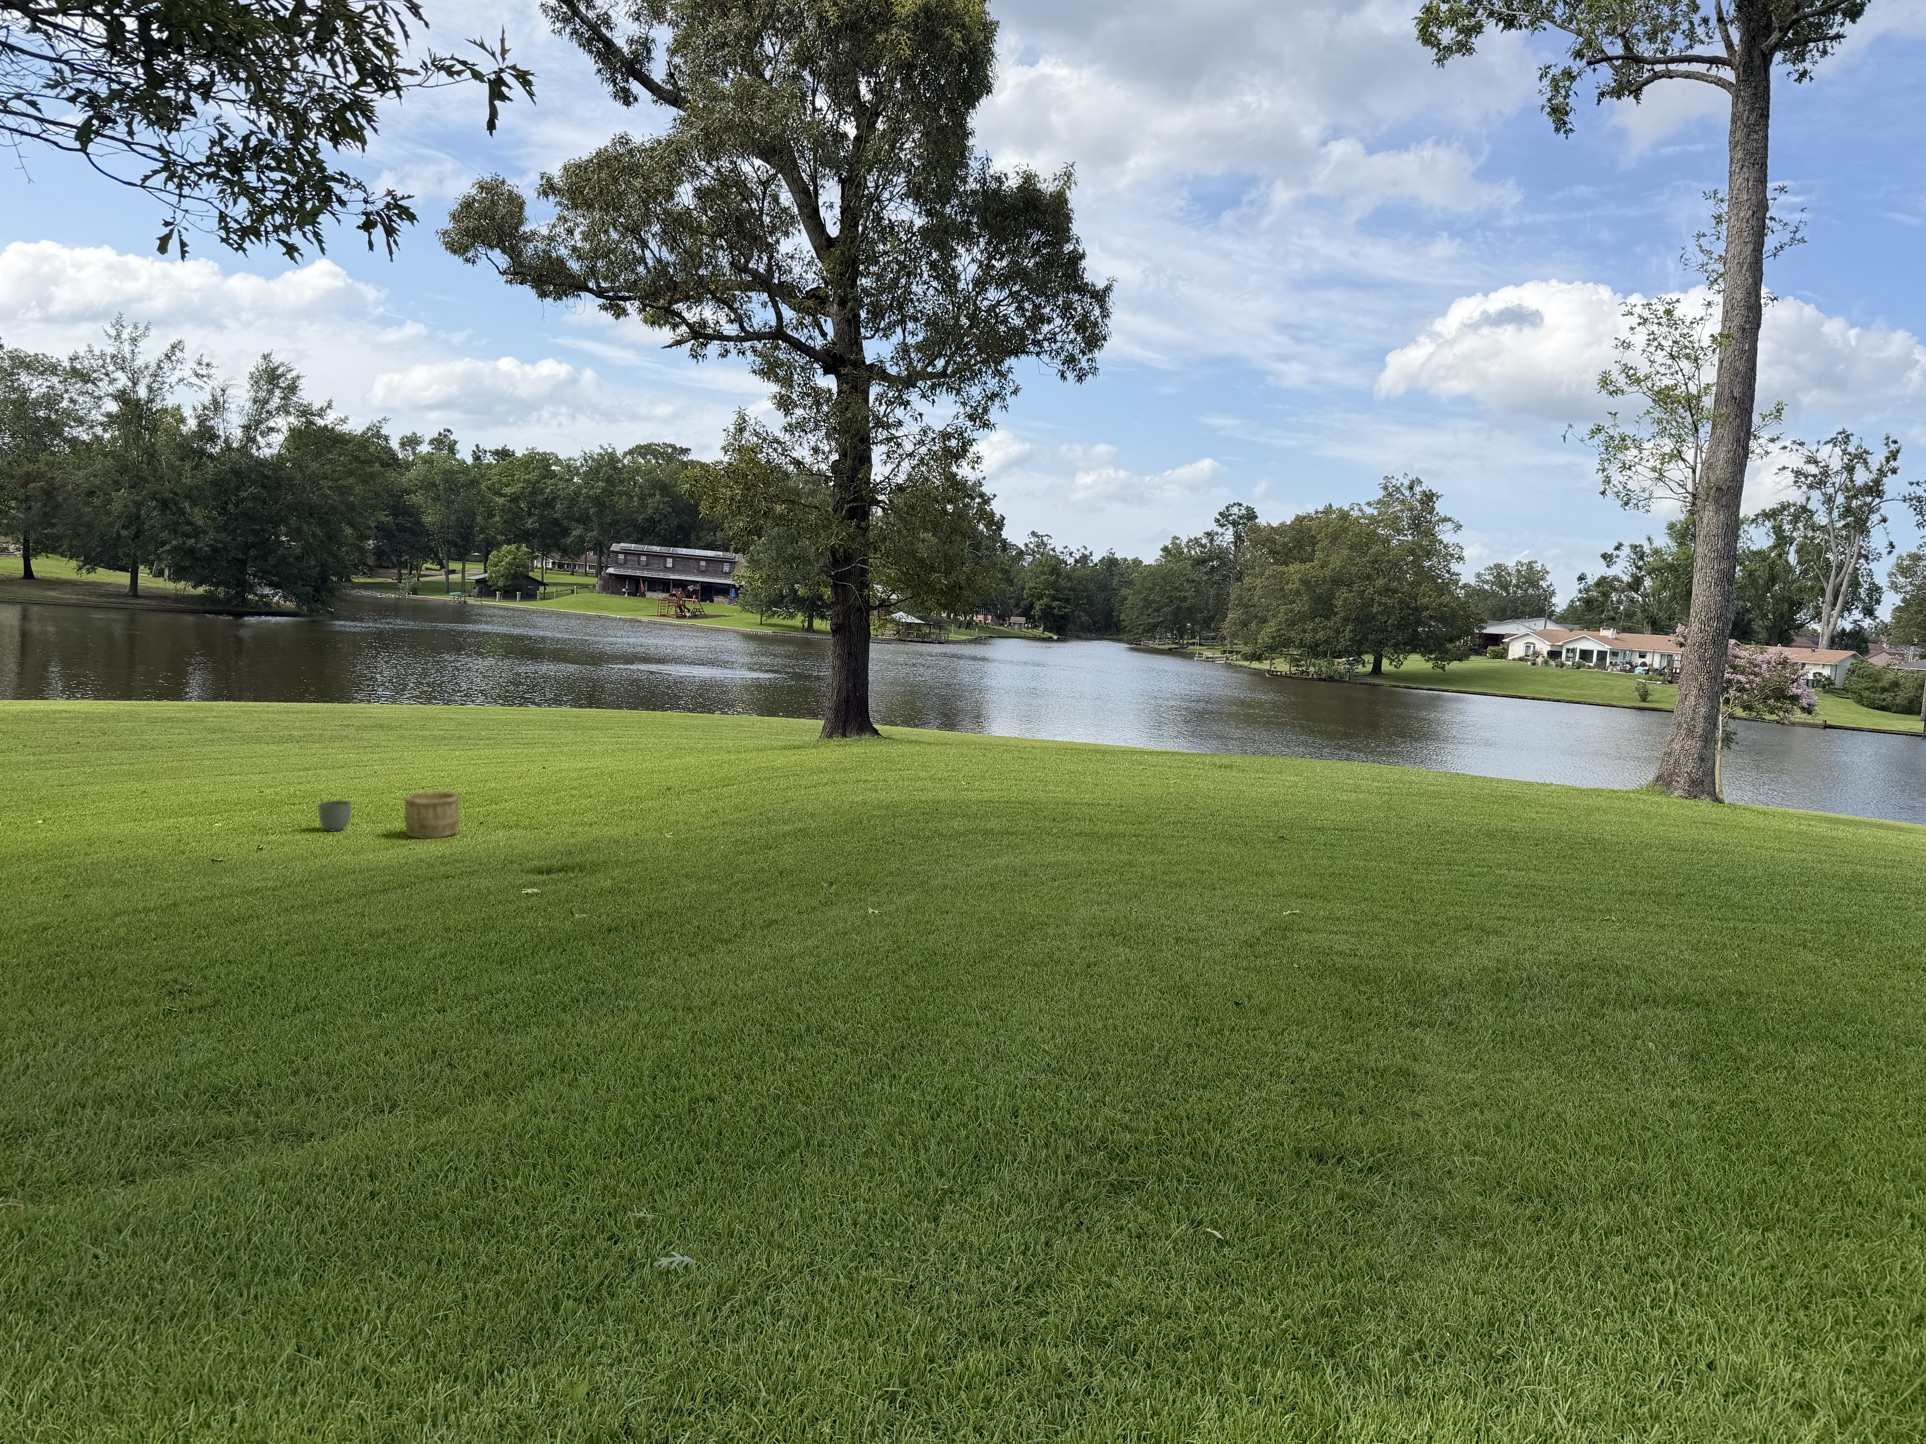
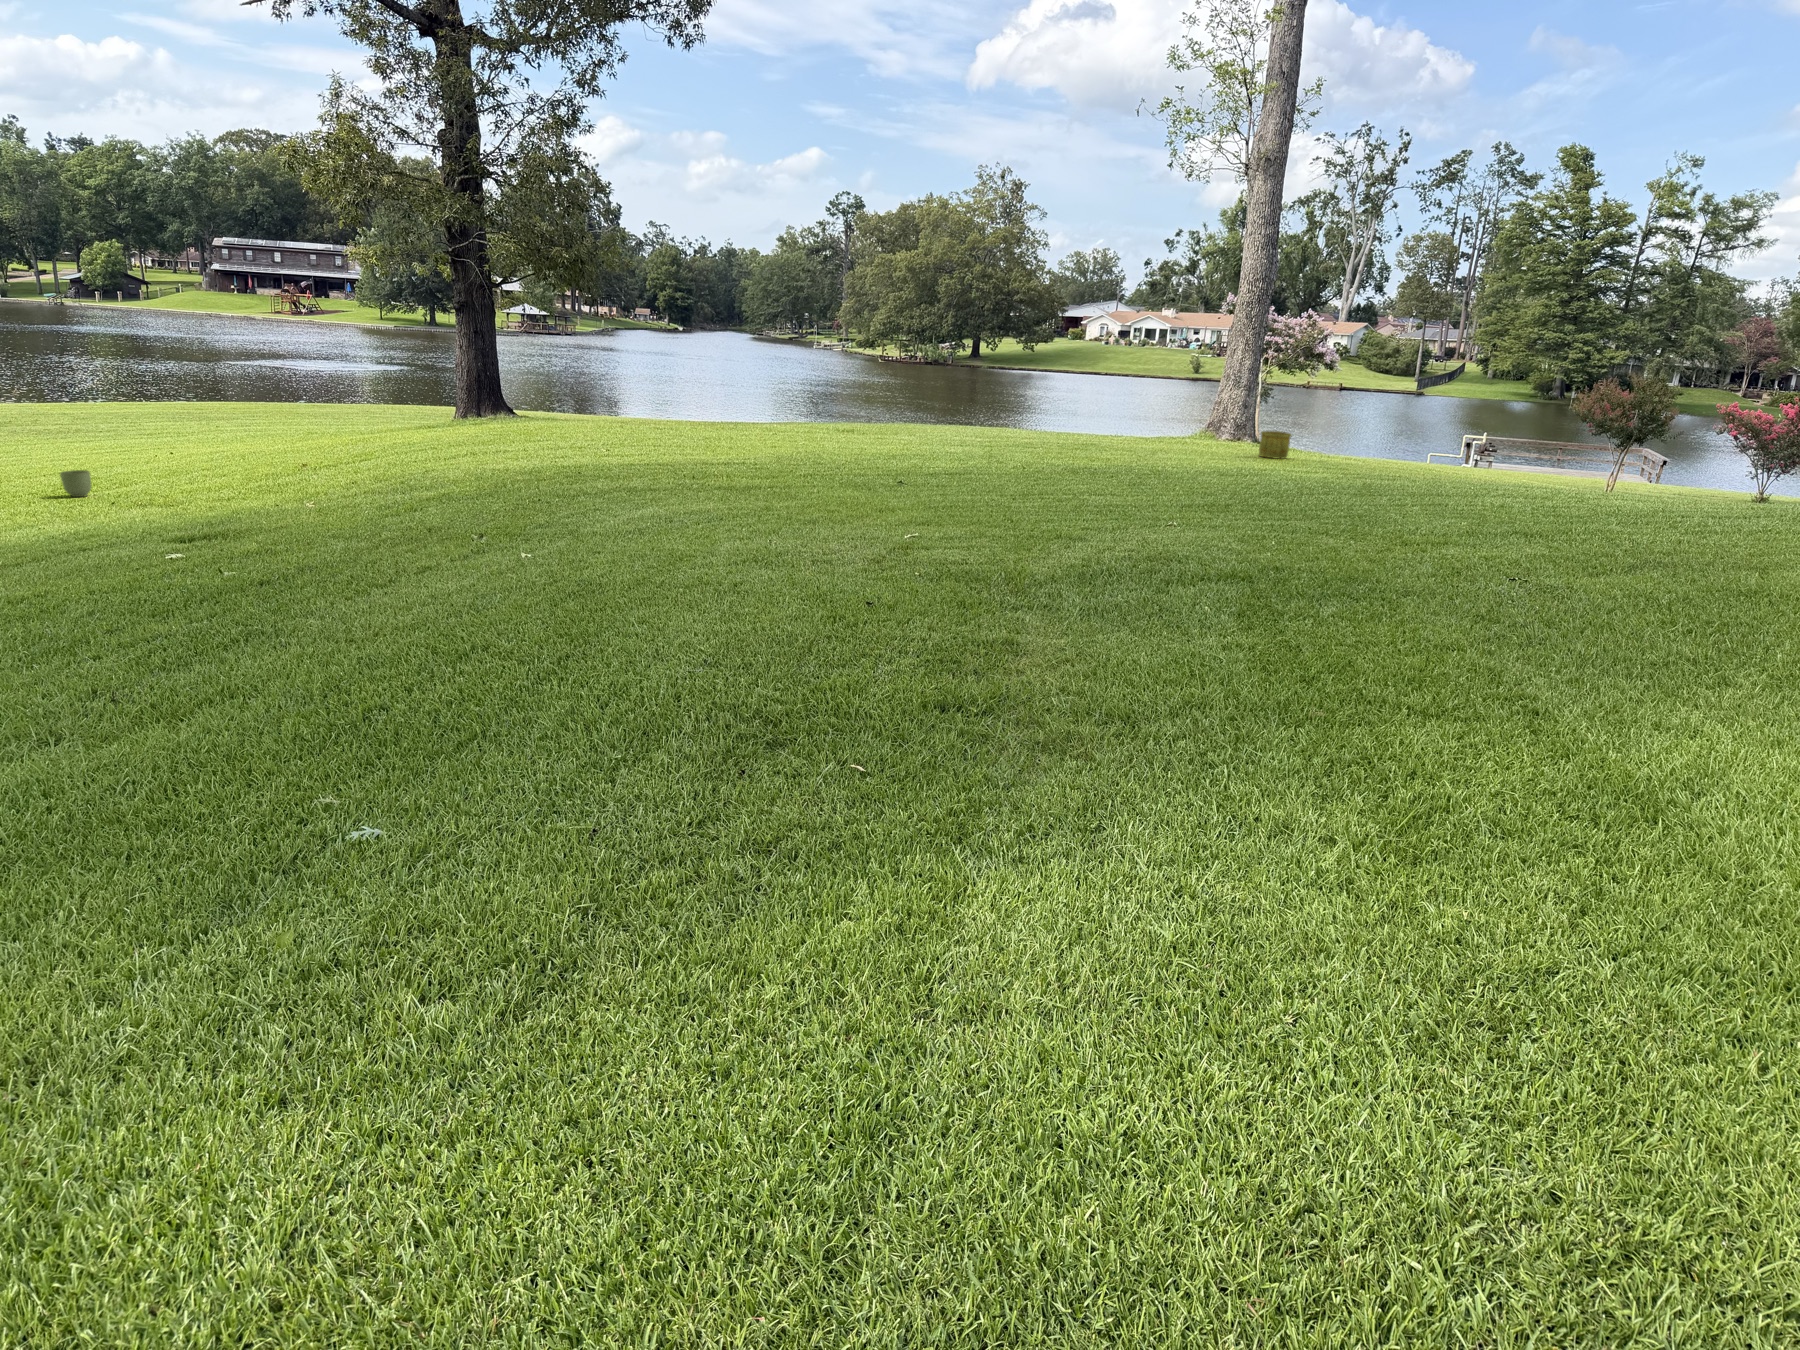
wooden bucket: present [404,791,460,839] -> present [1259,431,1292,459]

